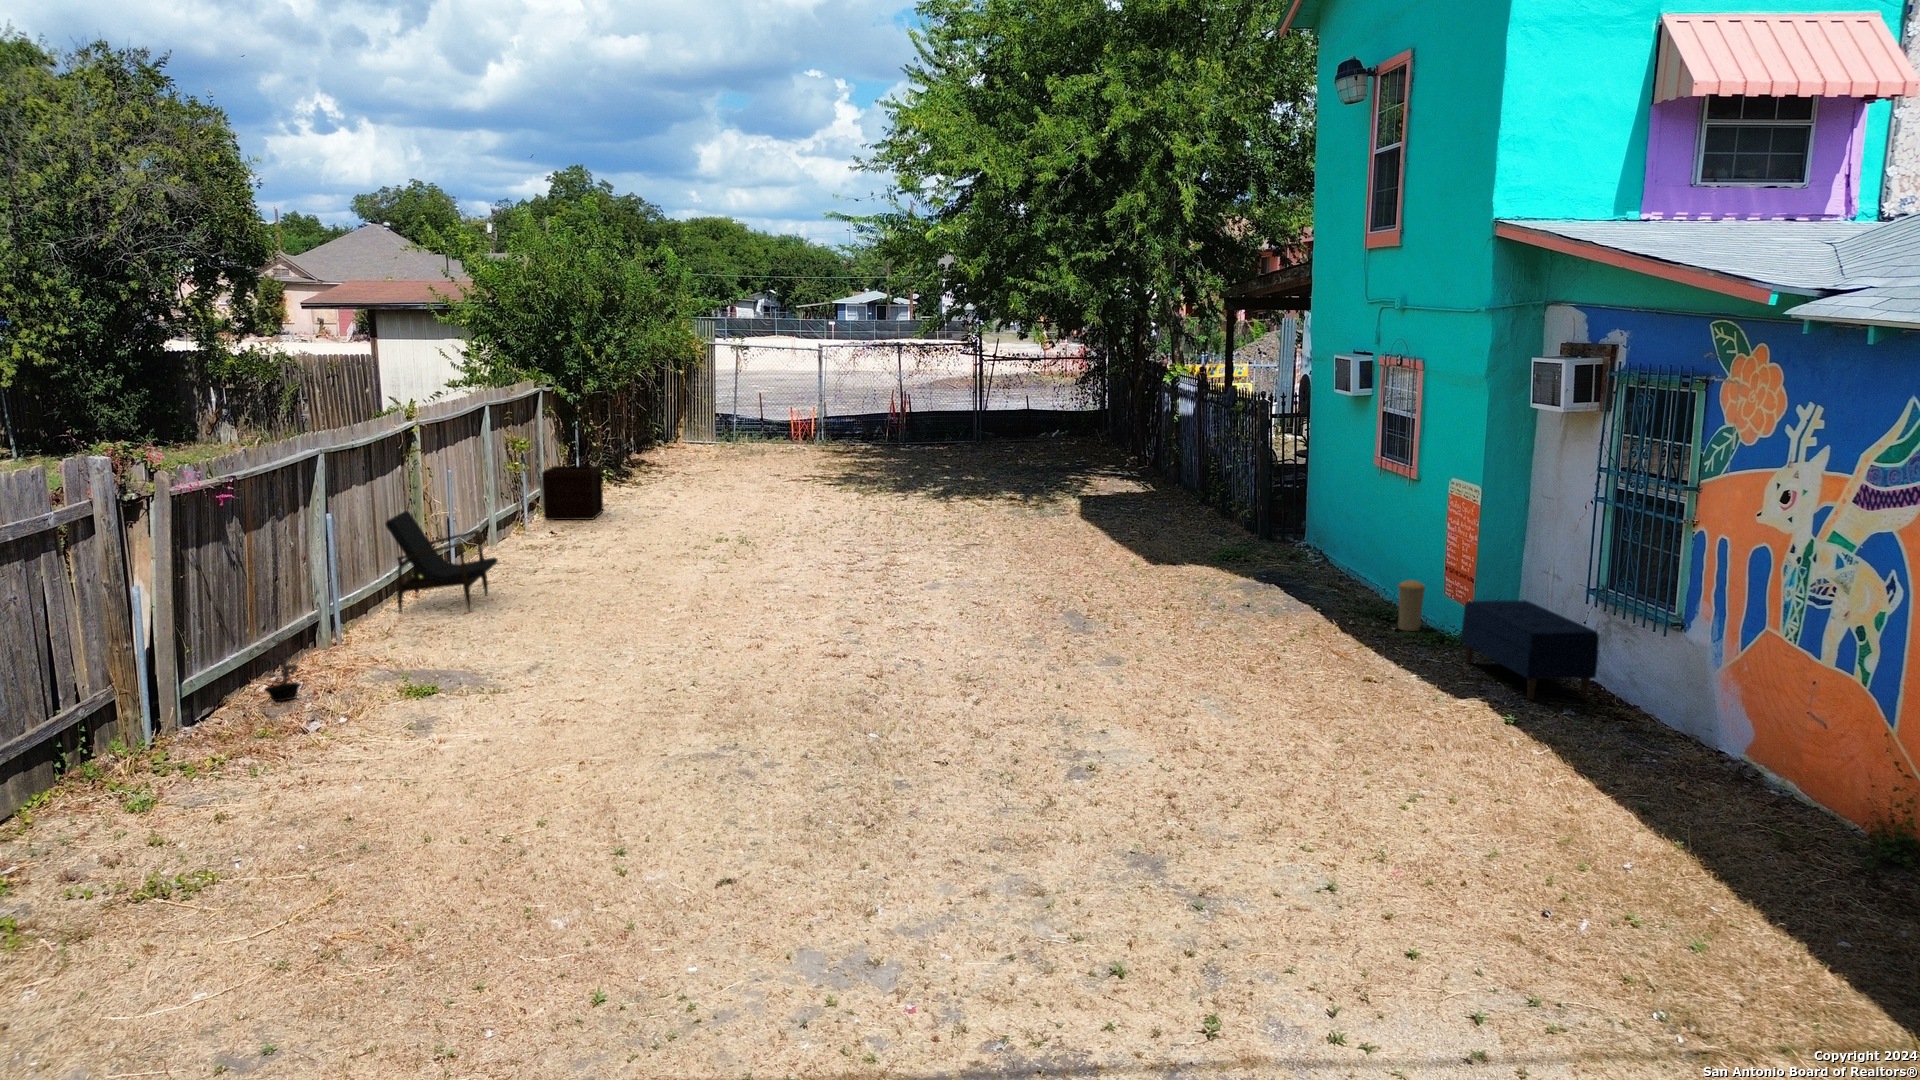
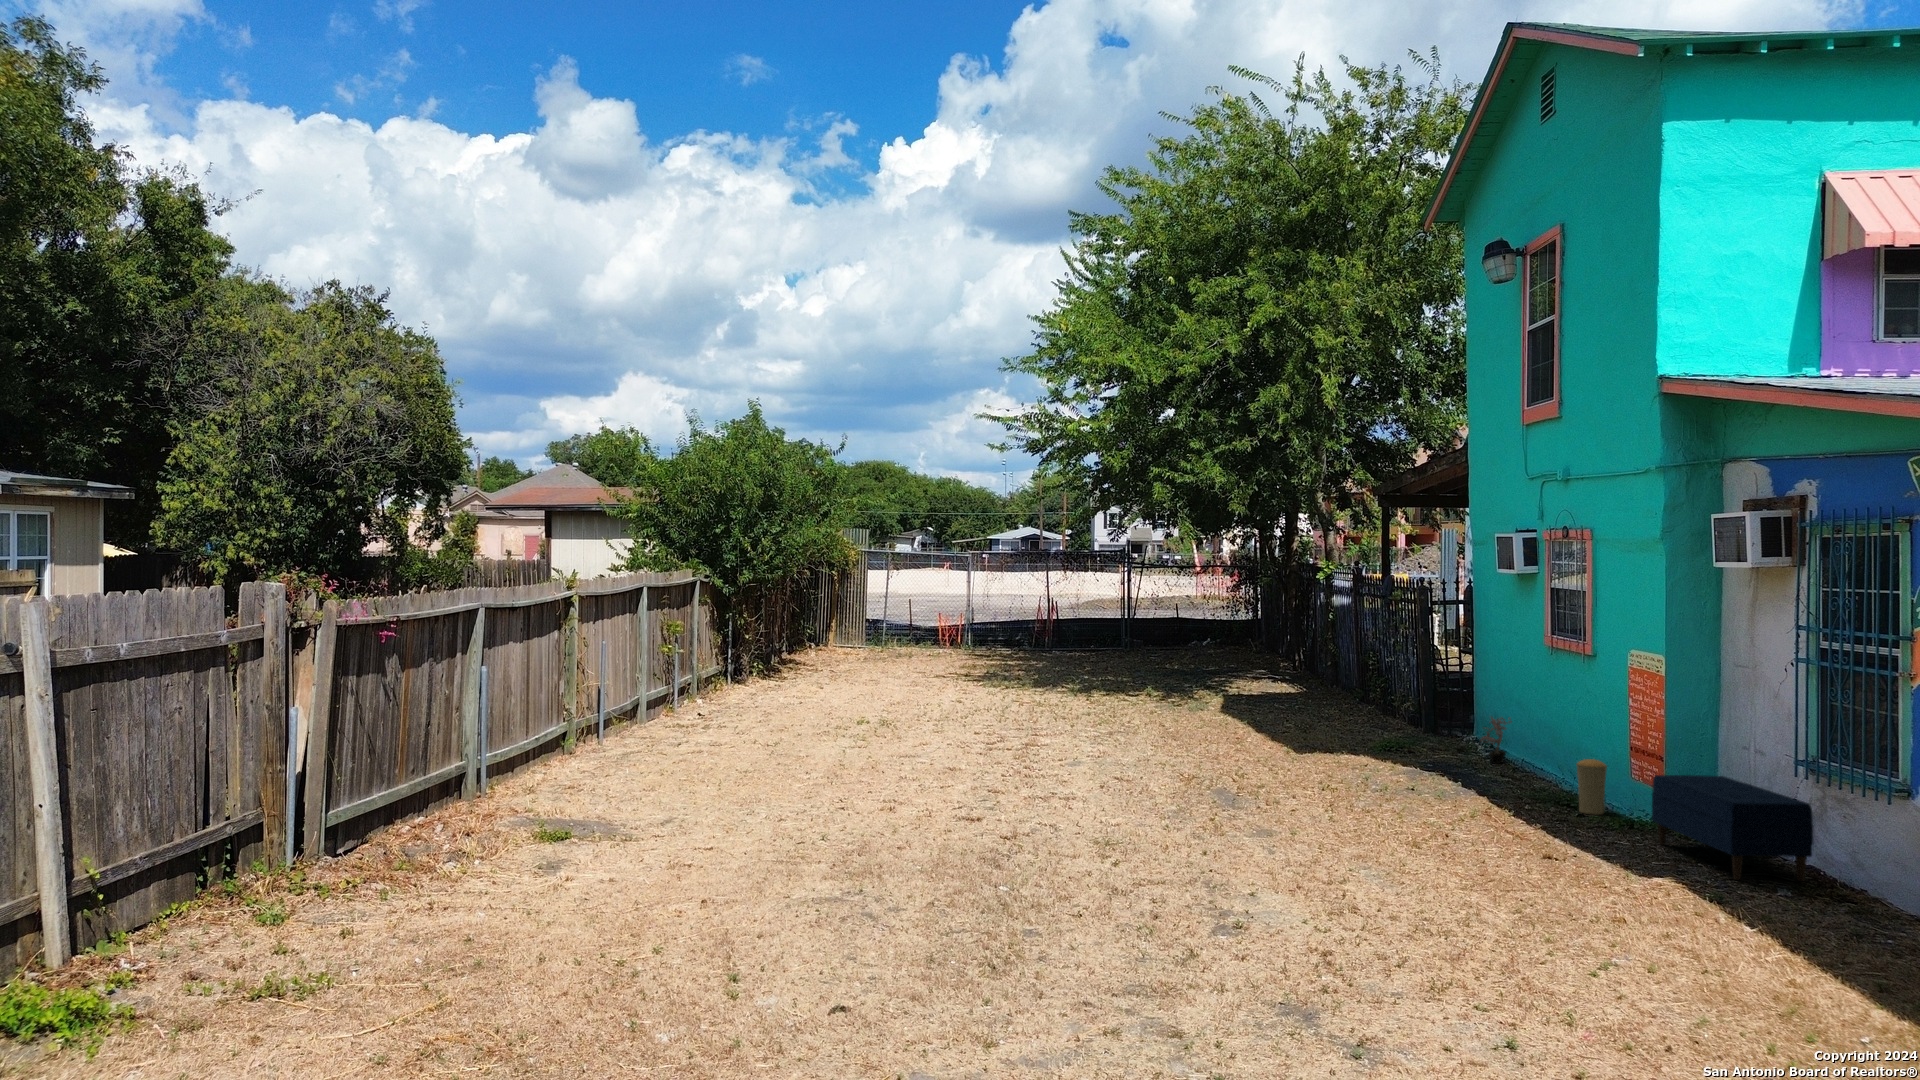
wooden crate: present [542,466,604,520] -> none [692,652,750,705]
lounge chair: present [385,511,498,612] -> none [538,676,642,775]
potted plant: present [249,637,301,701] -> present [1481,717,1512,764]

